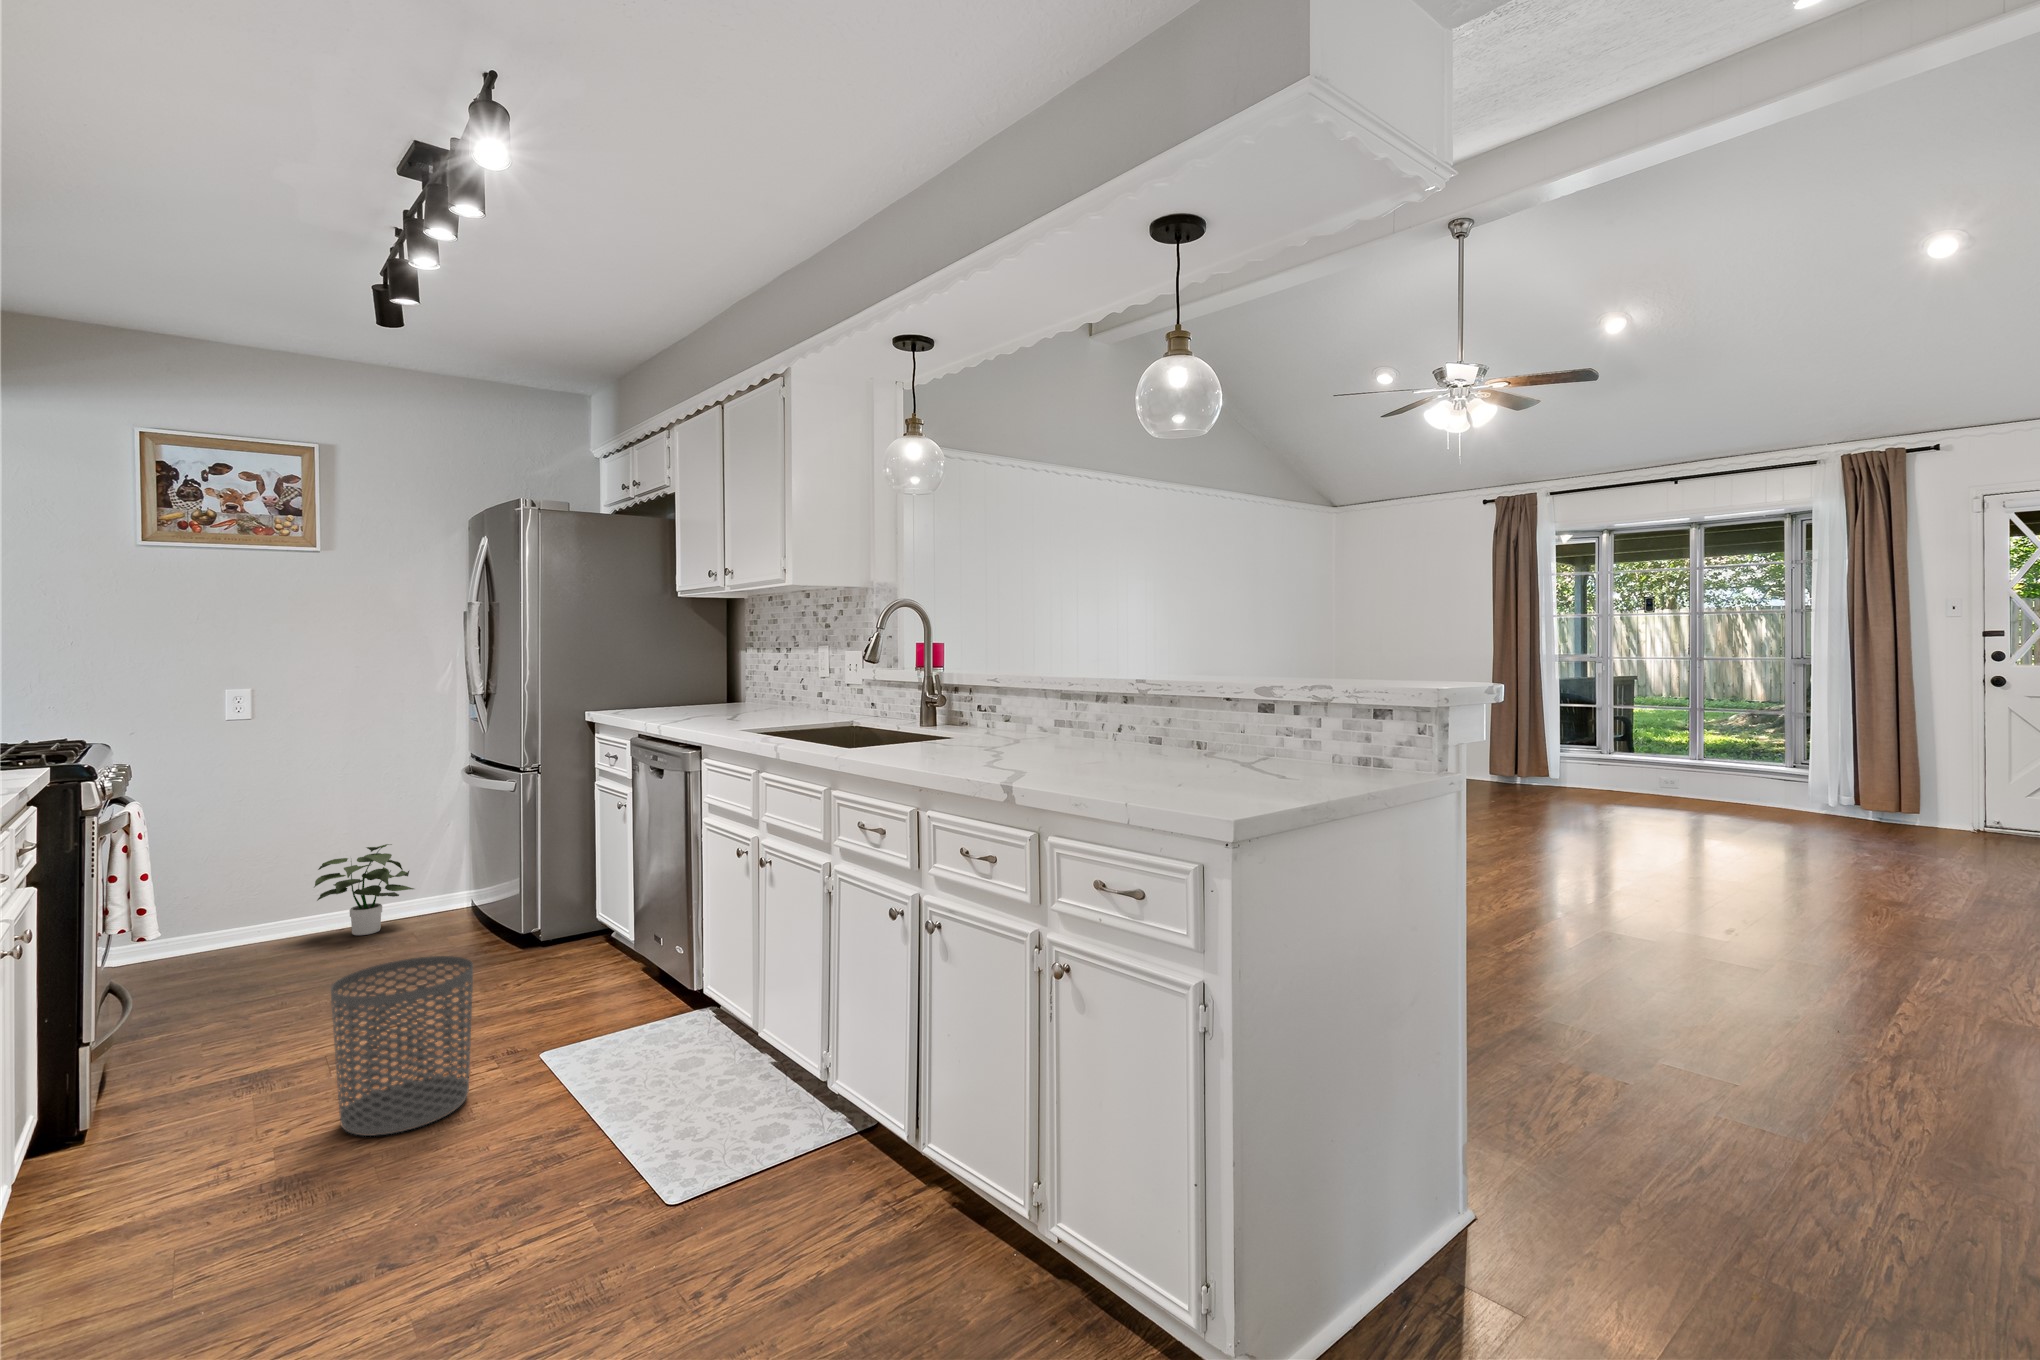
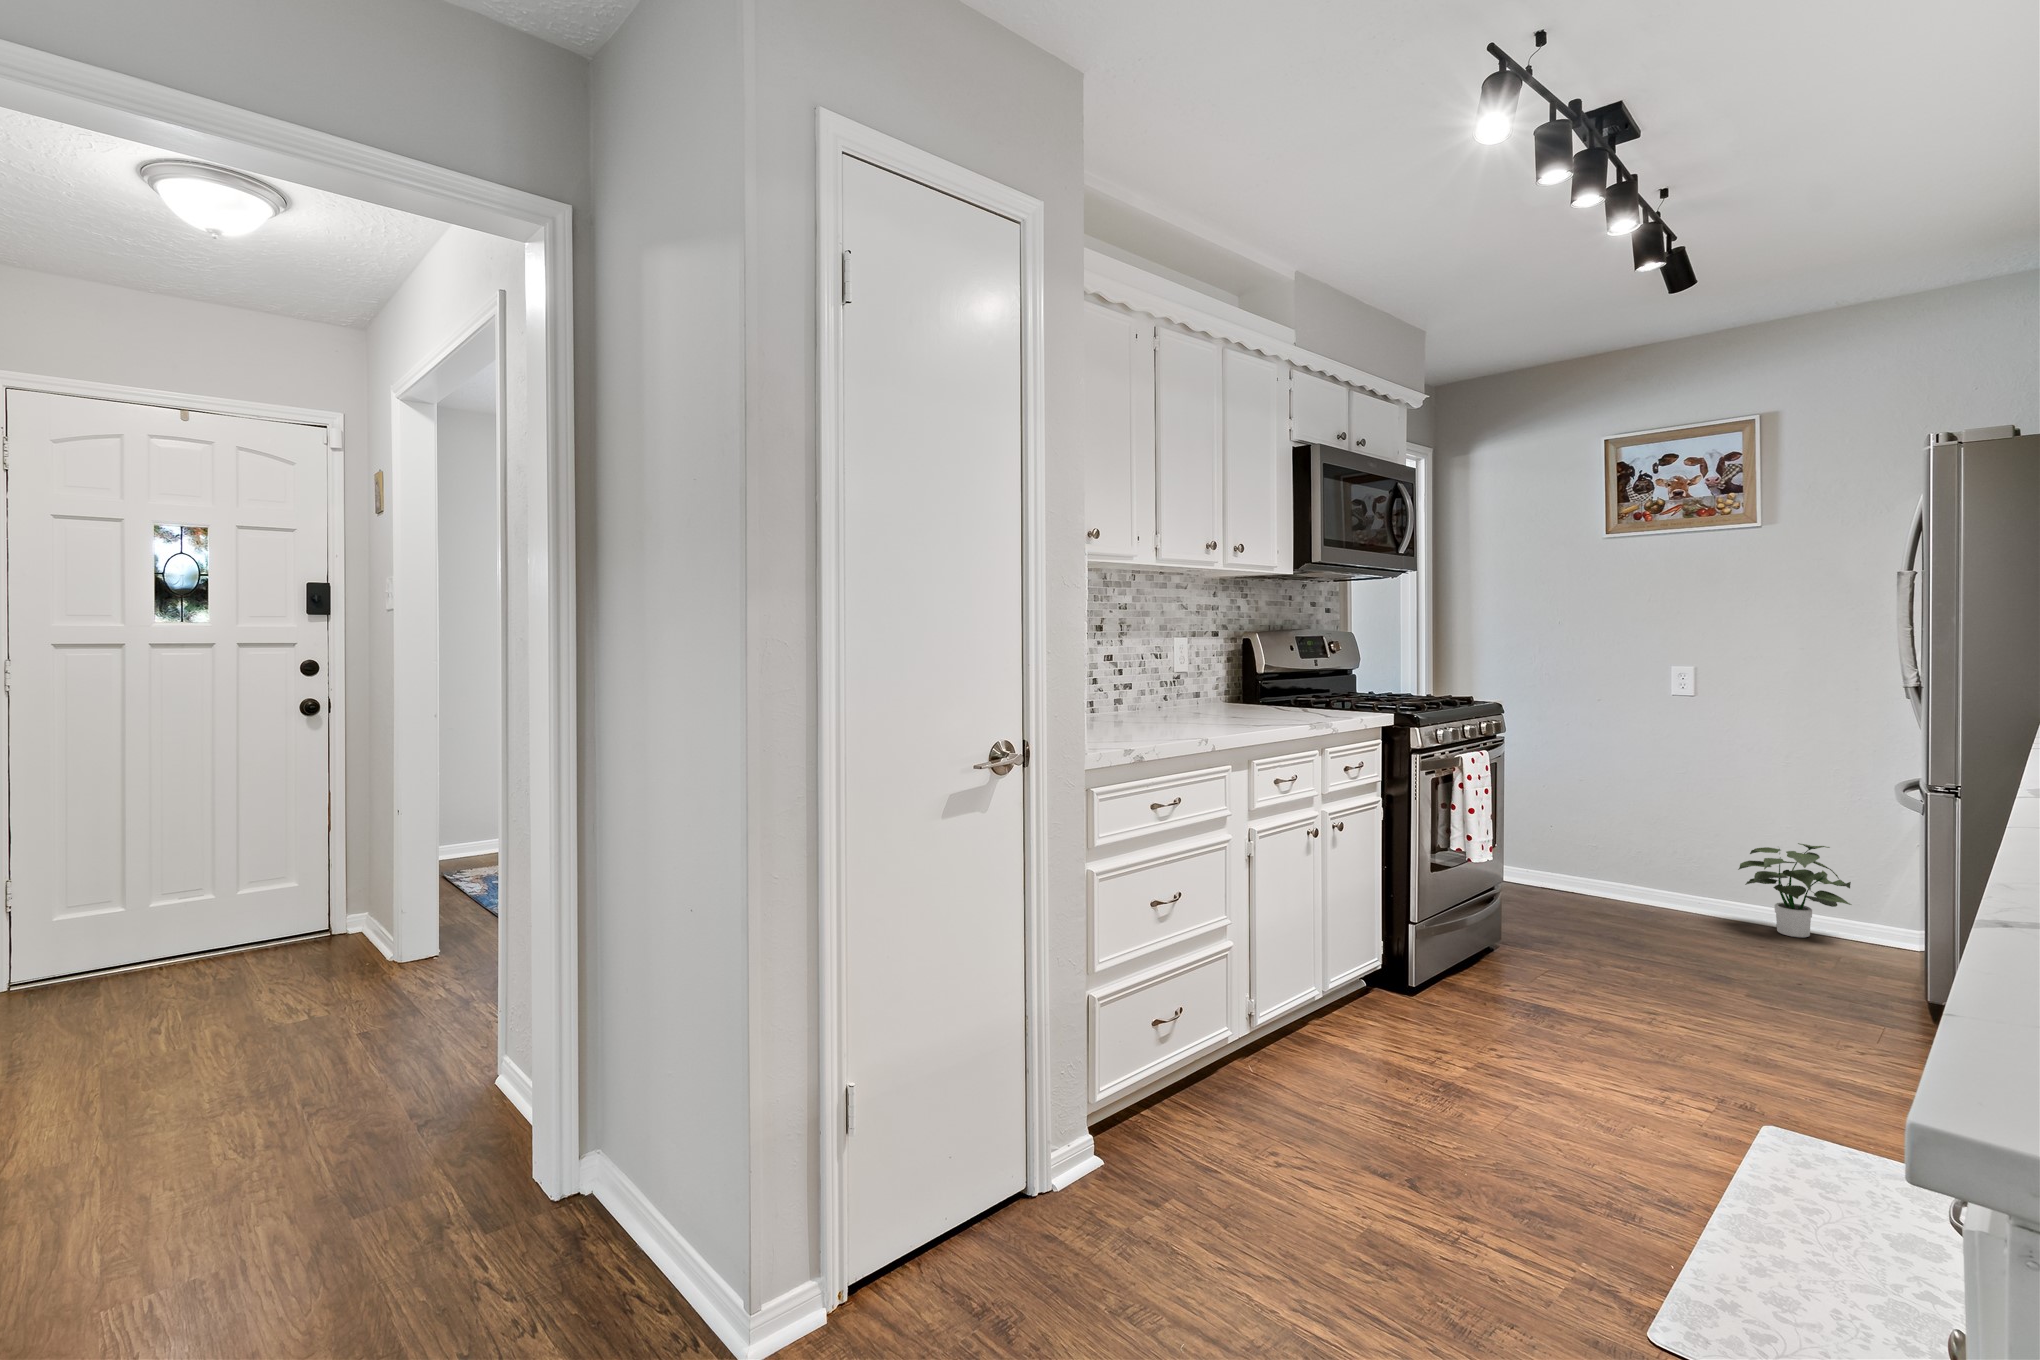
waste bin: present [331,956,473,1136] -> none [1518,941,1657,1118]

